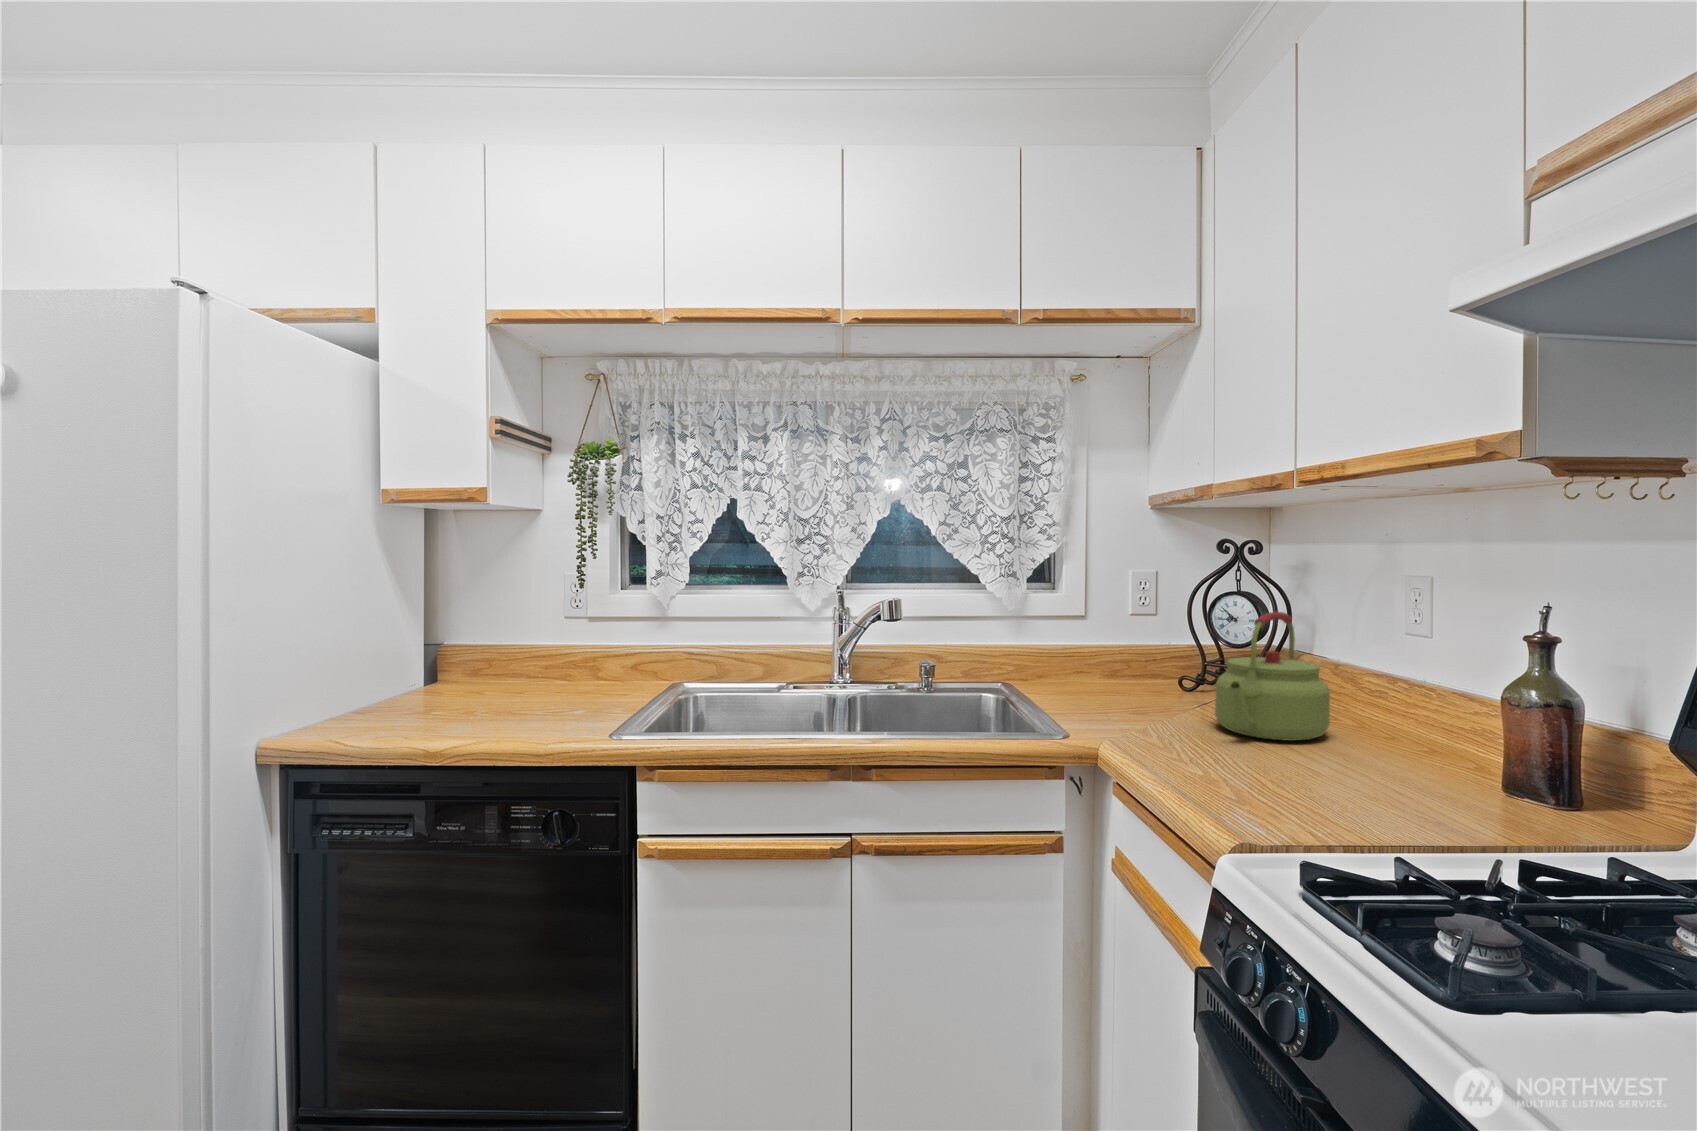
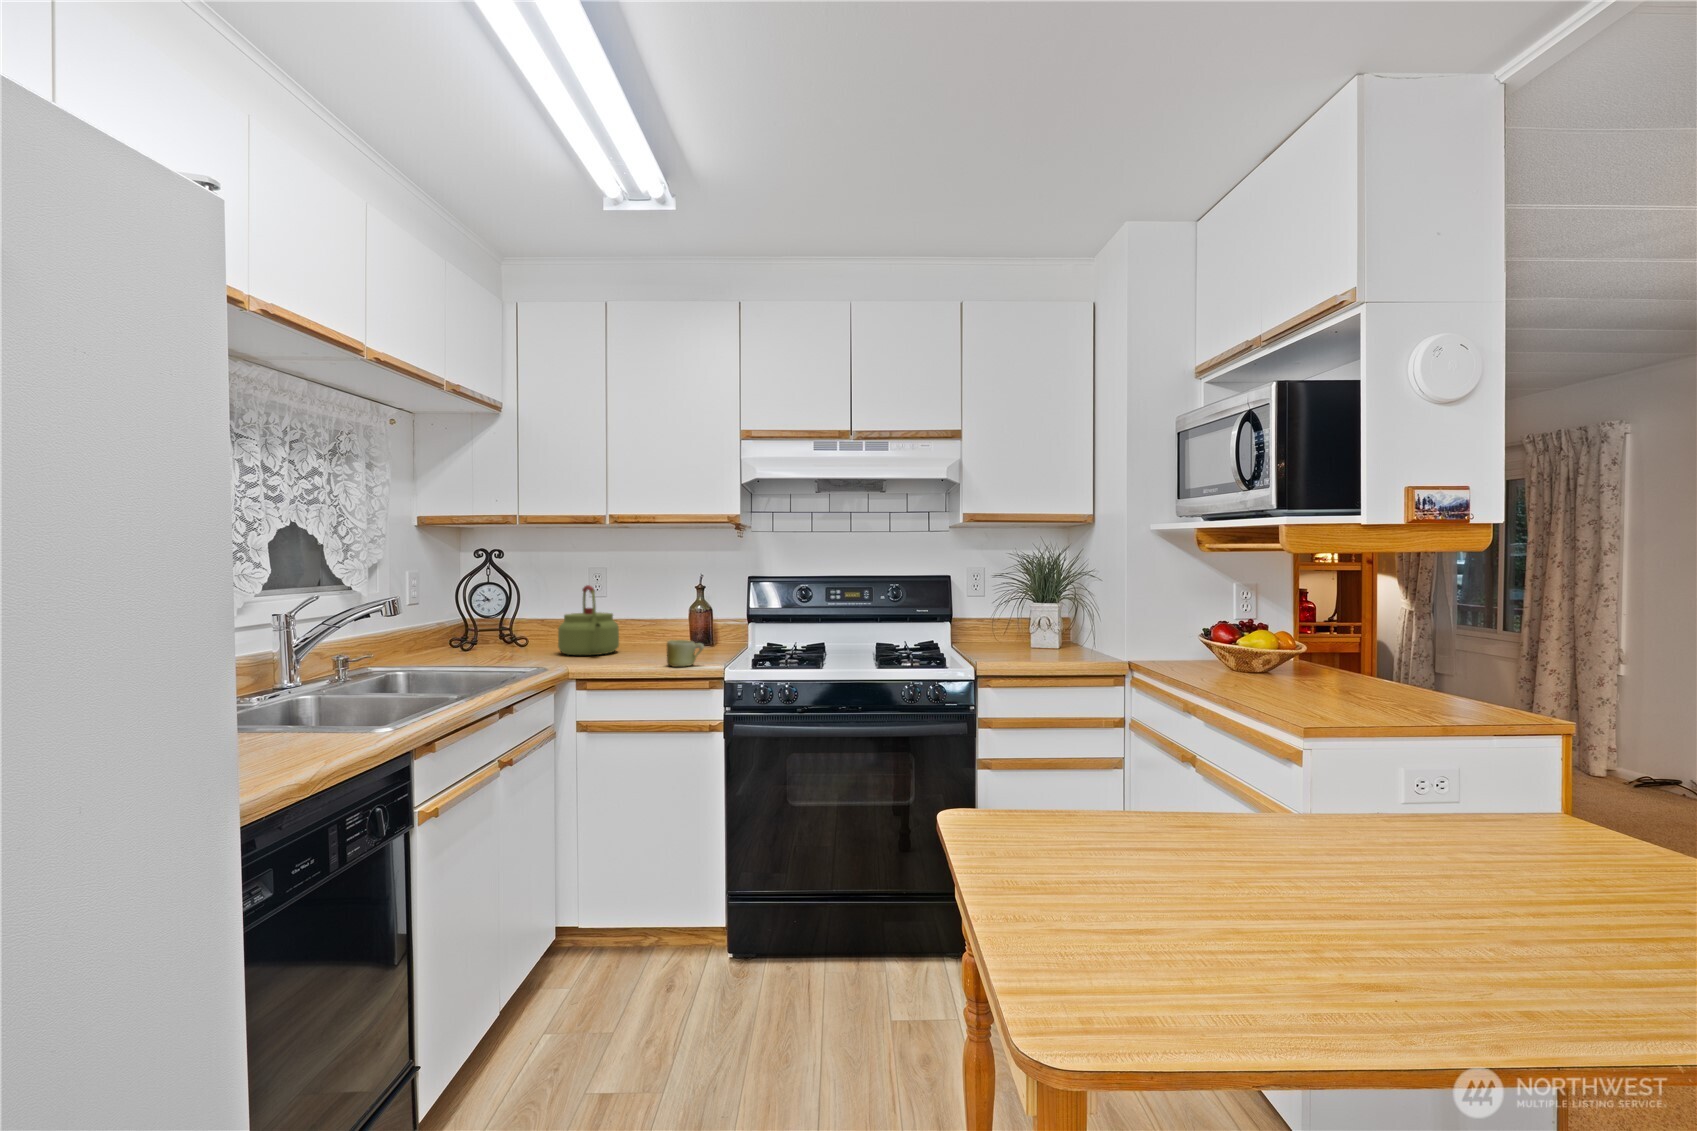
mug: none [1249,744,1322,810] -> present [667,640,704,667]

